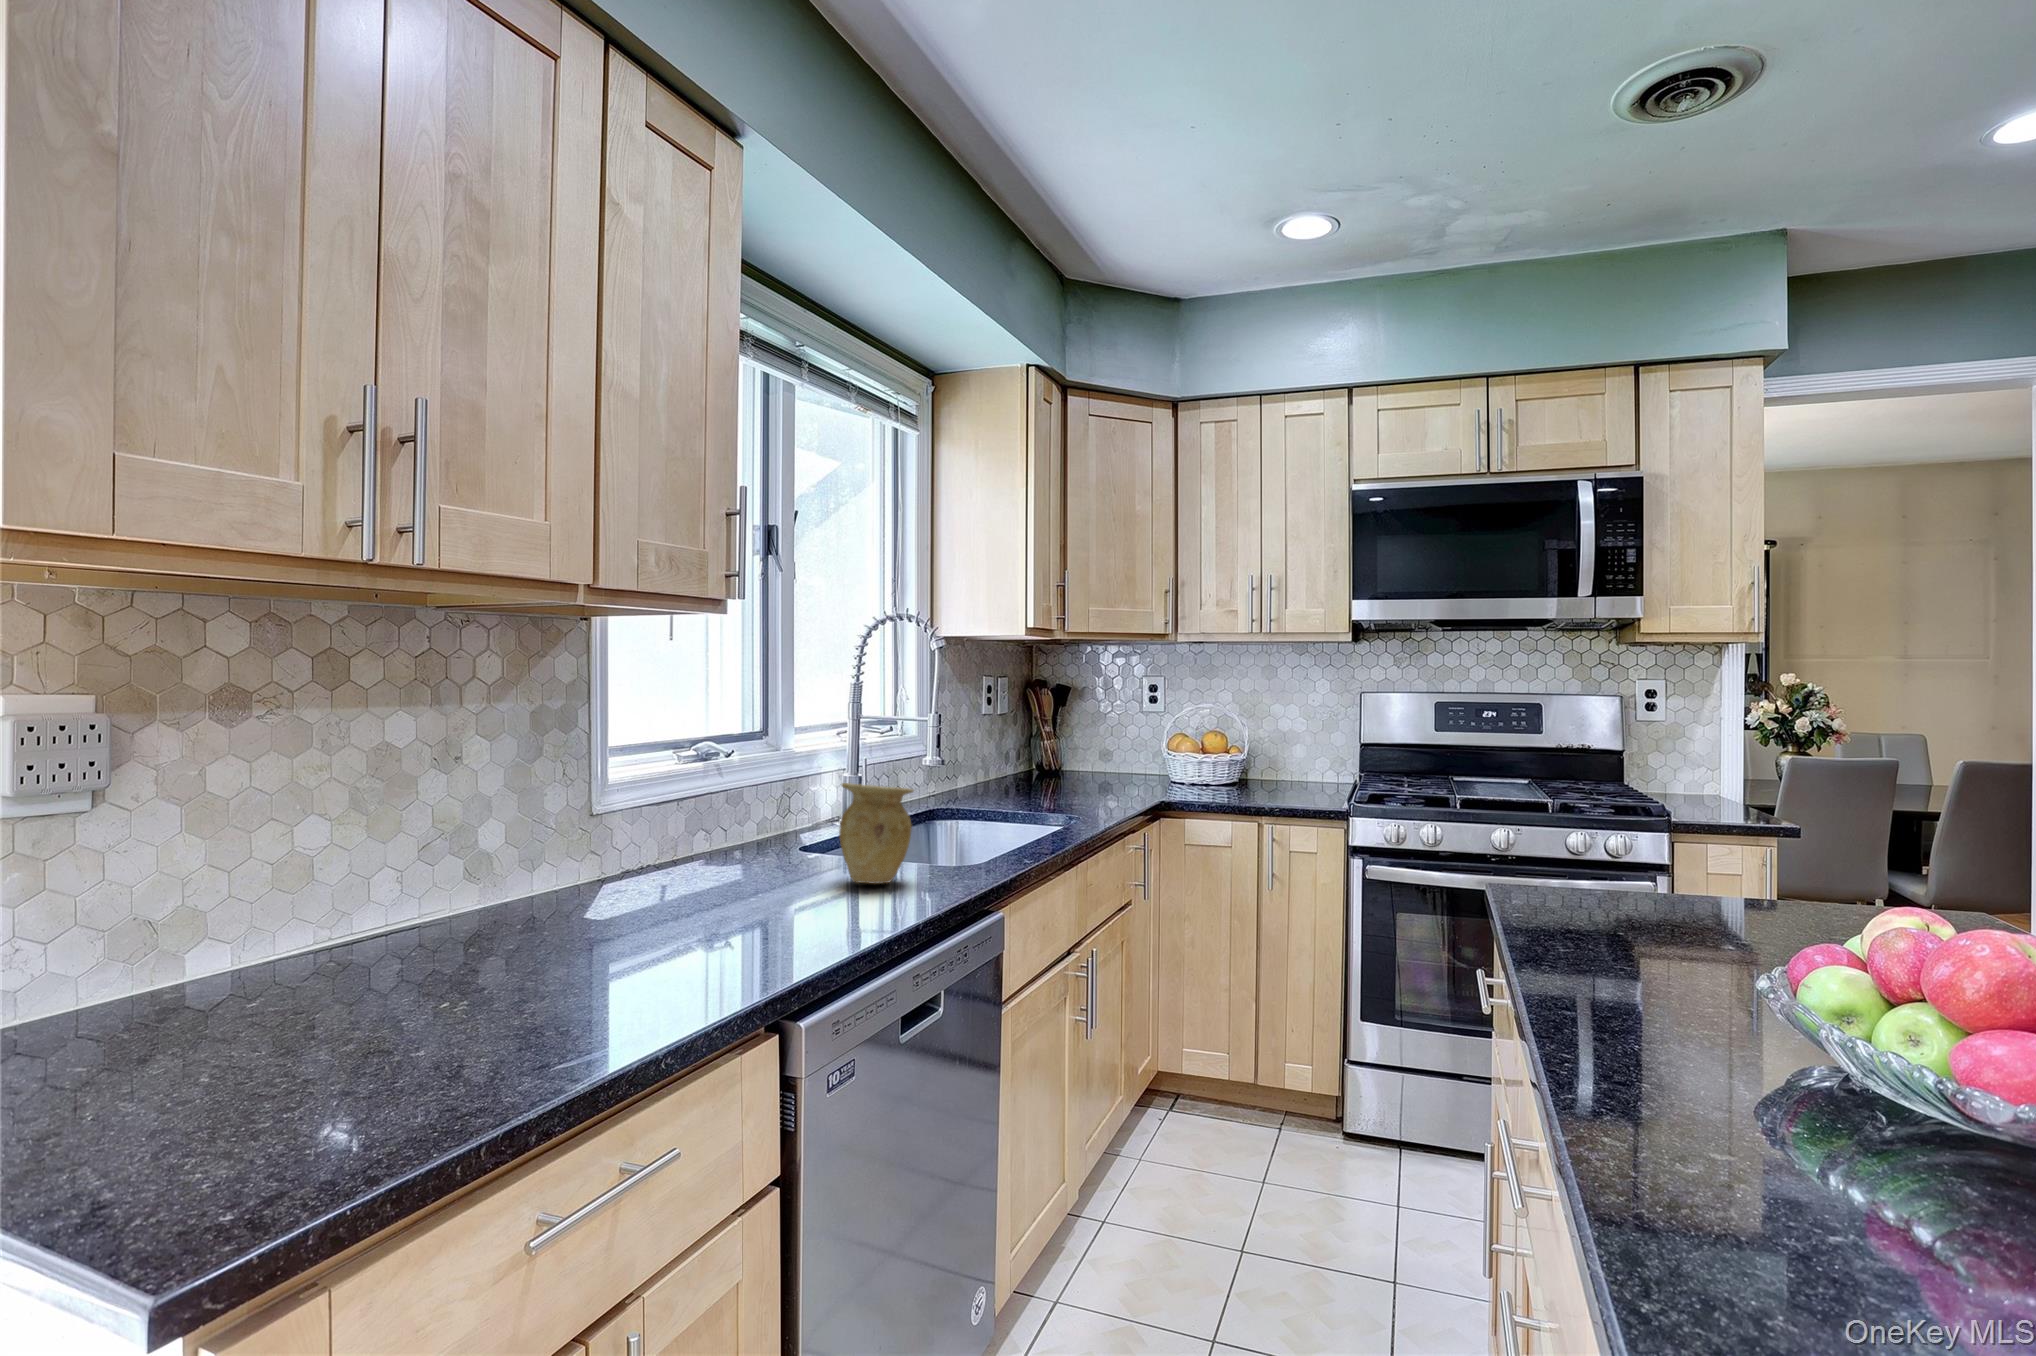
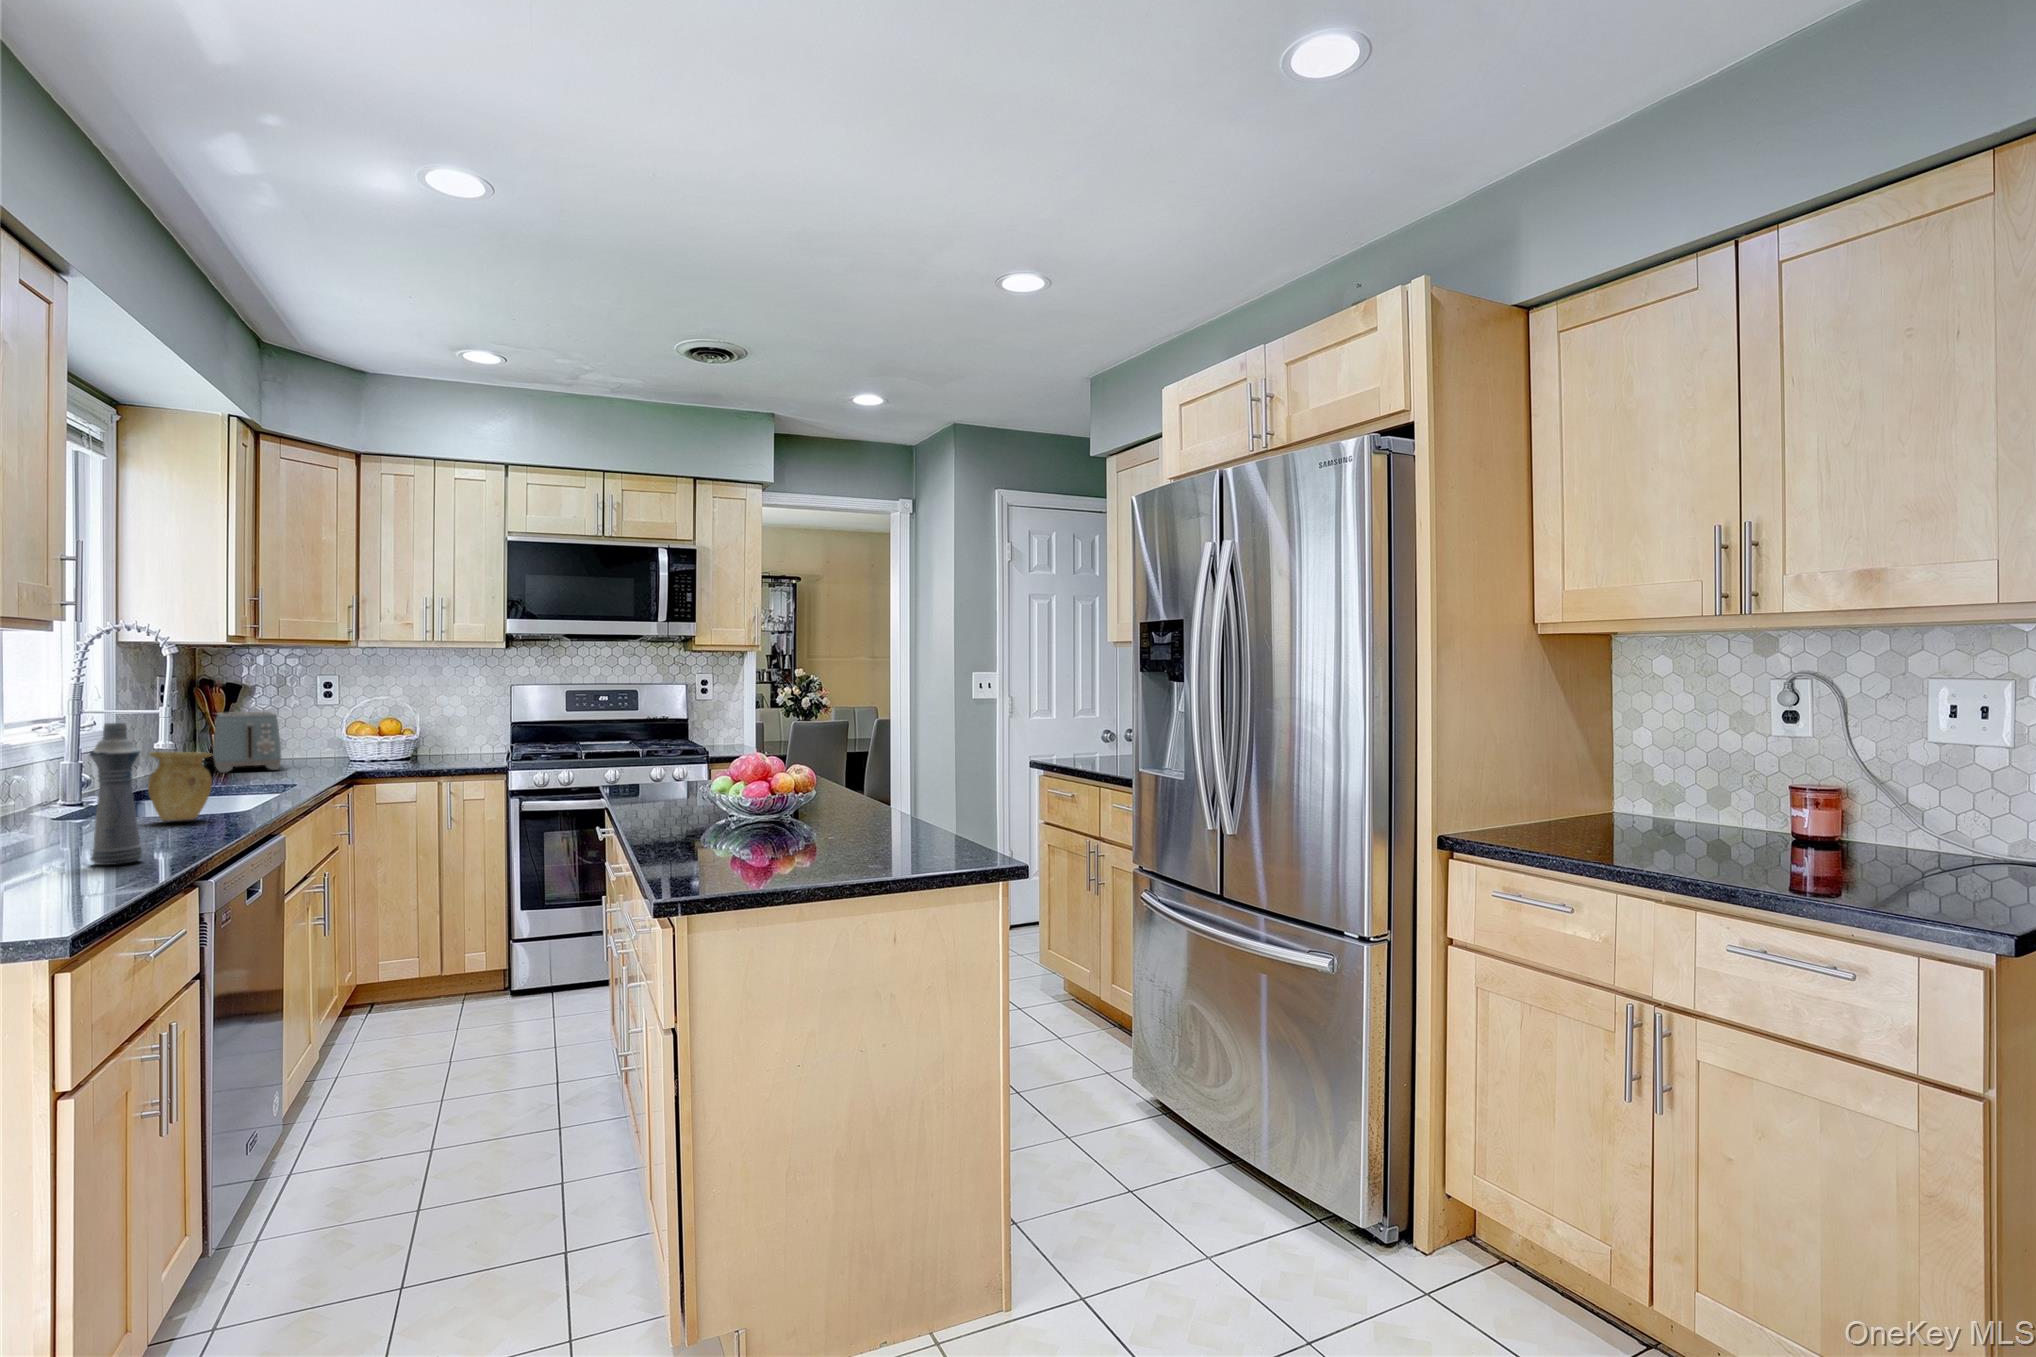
toaster: none [1029,719,1095,790] -> present [213,712,282,773]
bottle: none [610,754,685,1002] -> present [90,723,142,865]

